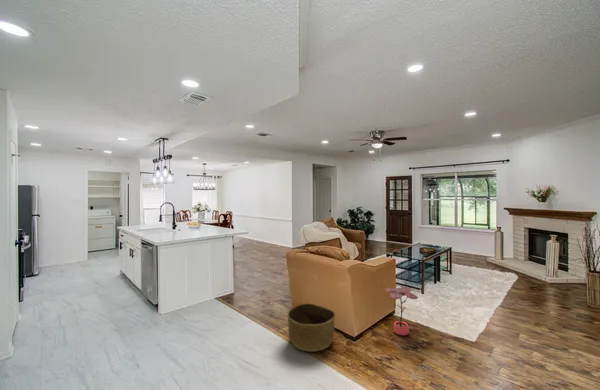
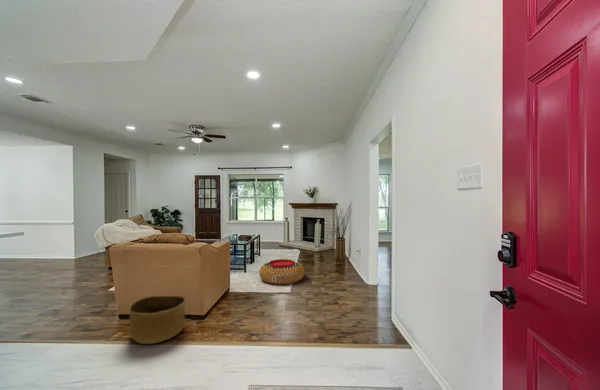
potted plant: present [385,287,418,335] -> none [226,263,255,304]
pouf: none [437,288,506,327] -> present [259,259,305,284]

